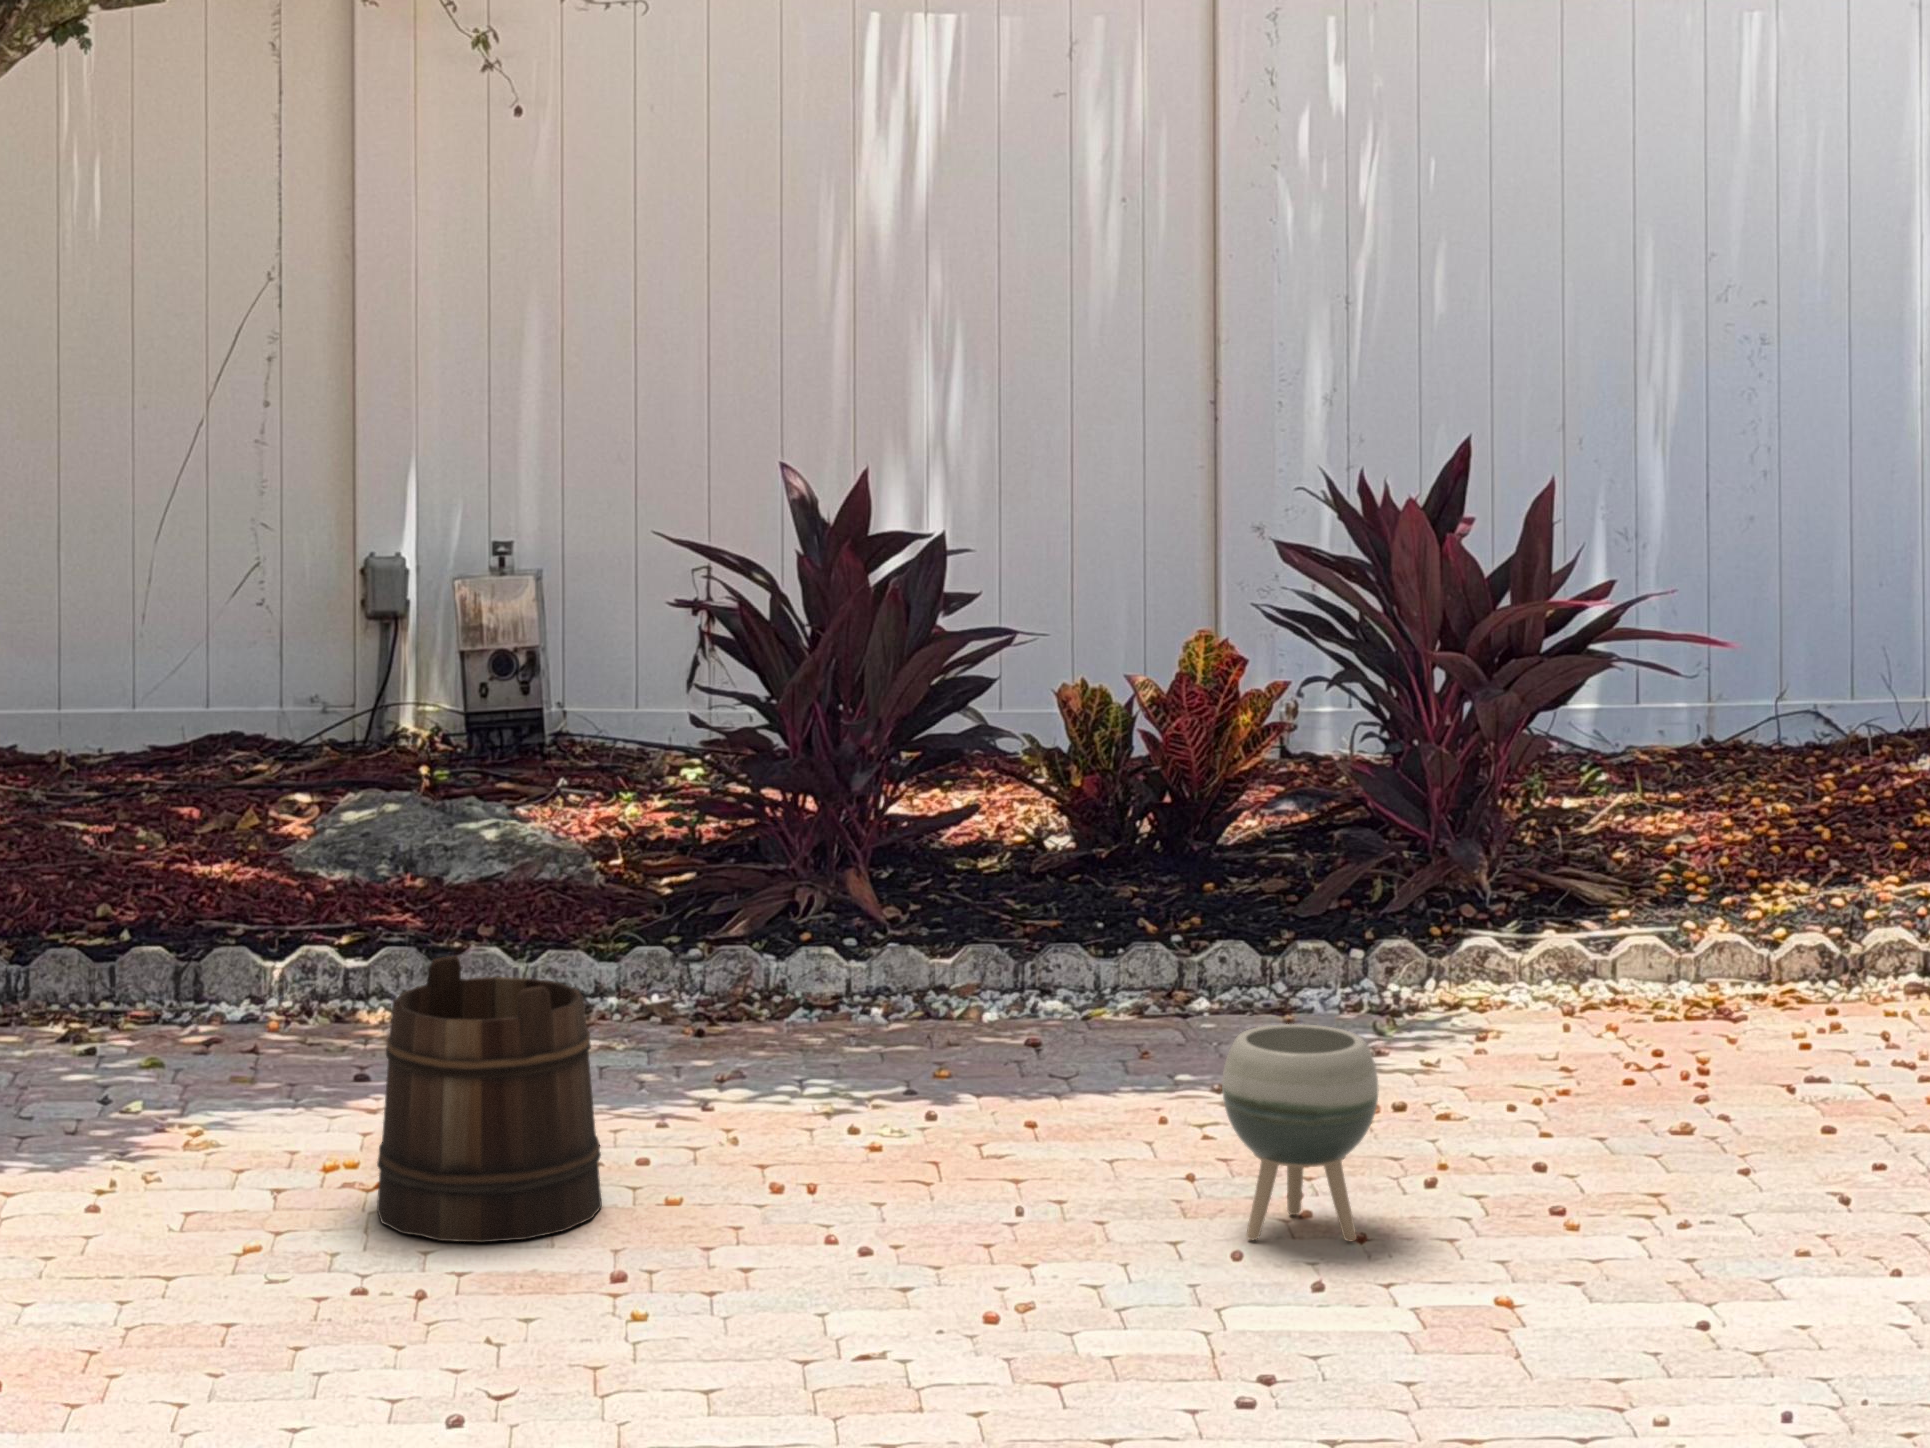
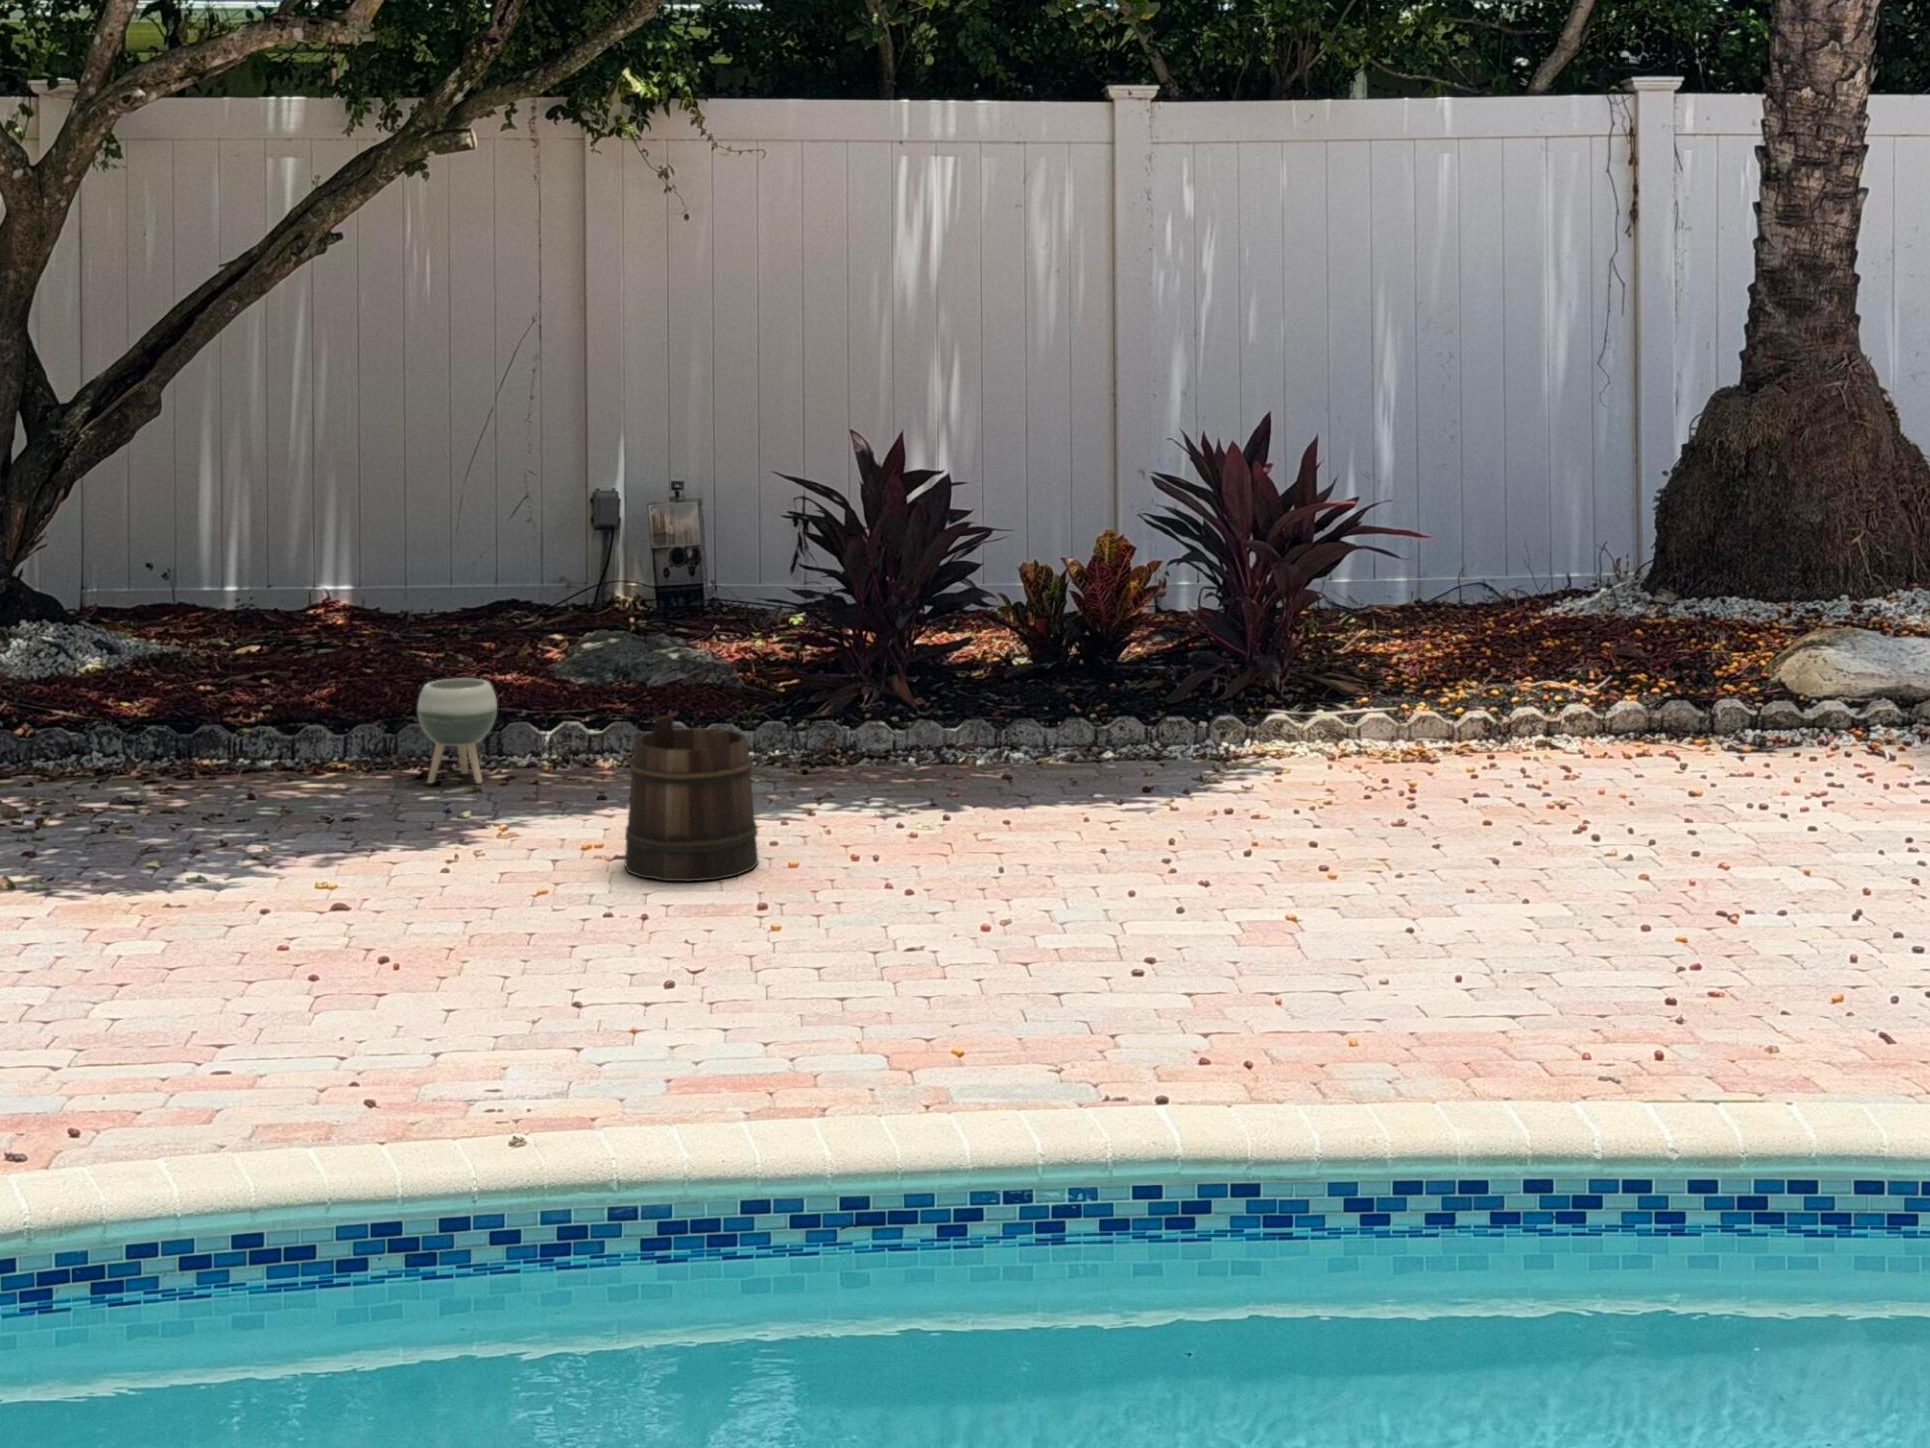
planter: present [1222,1024,1379,1241] -> present [417,678,497,783]

